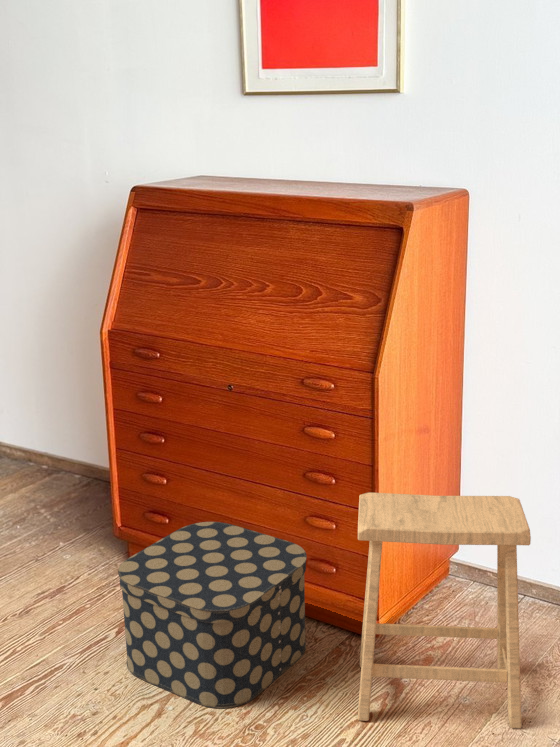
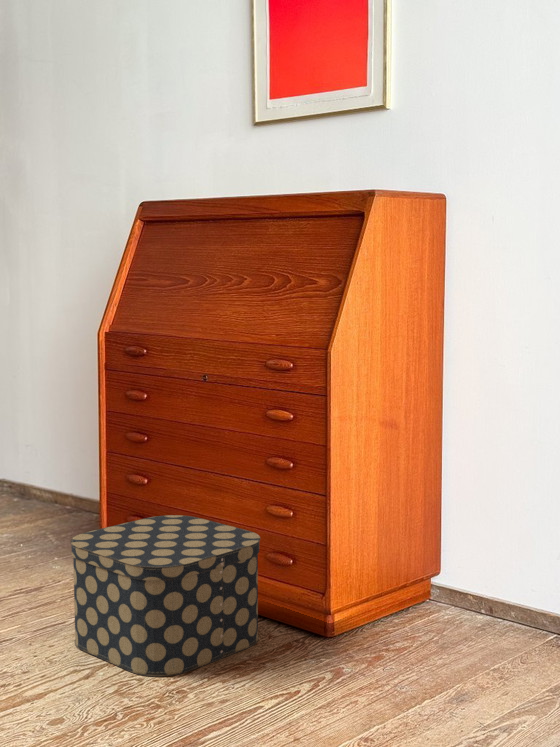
footstool: present [358,493,531,728] -> none [283,464,462,713]

